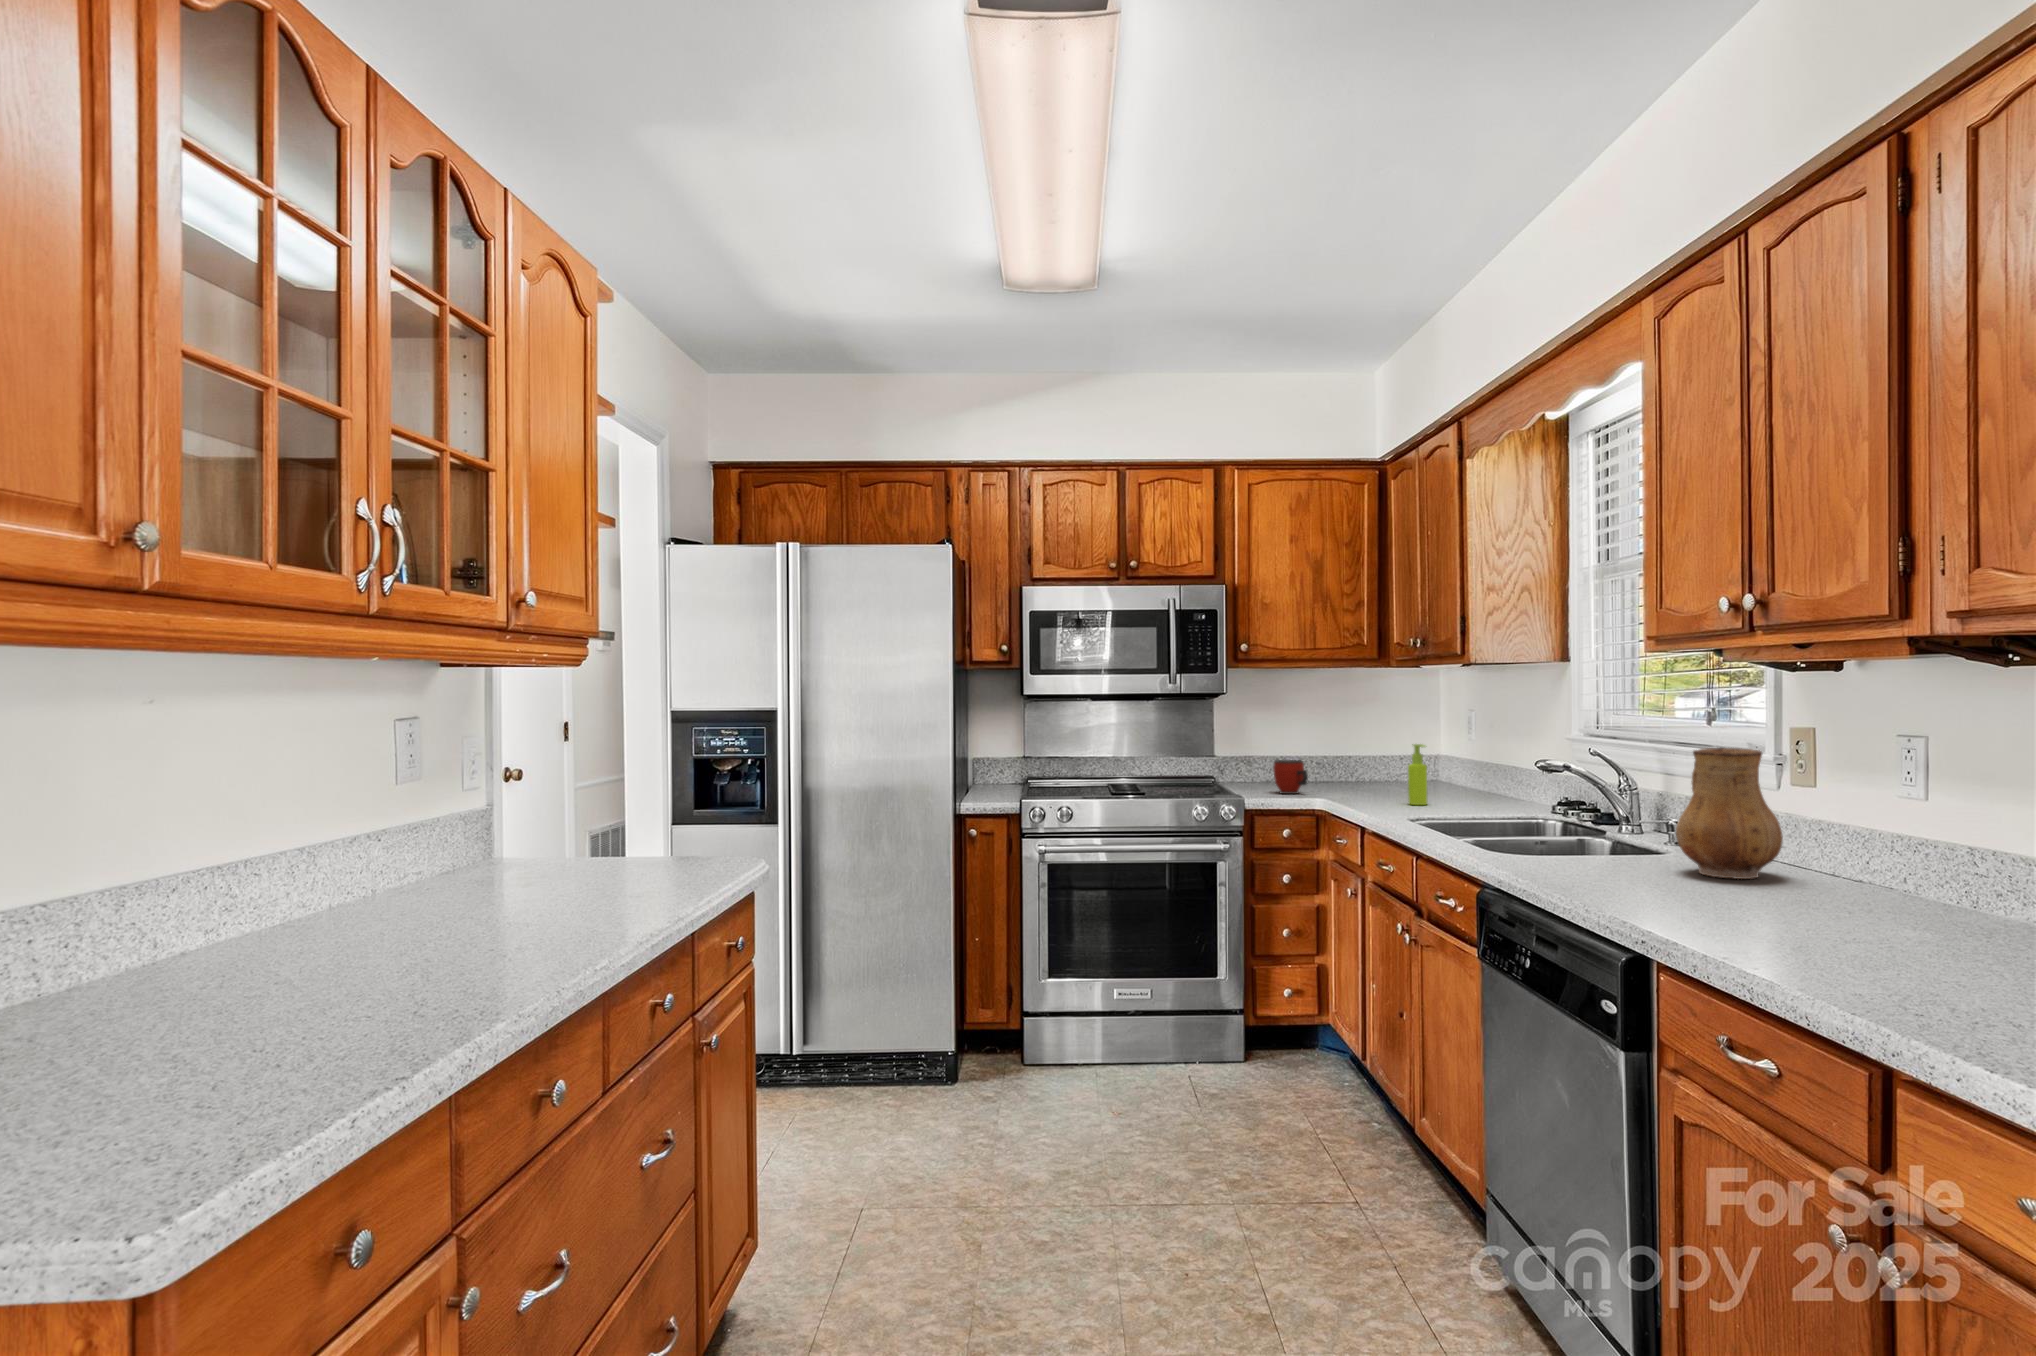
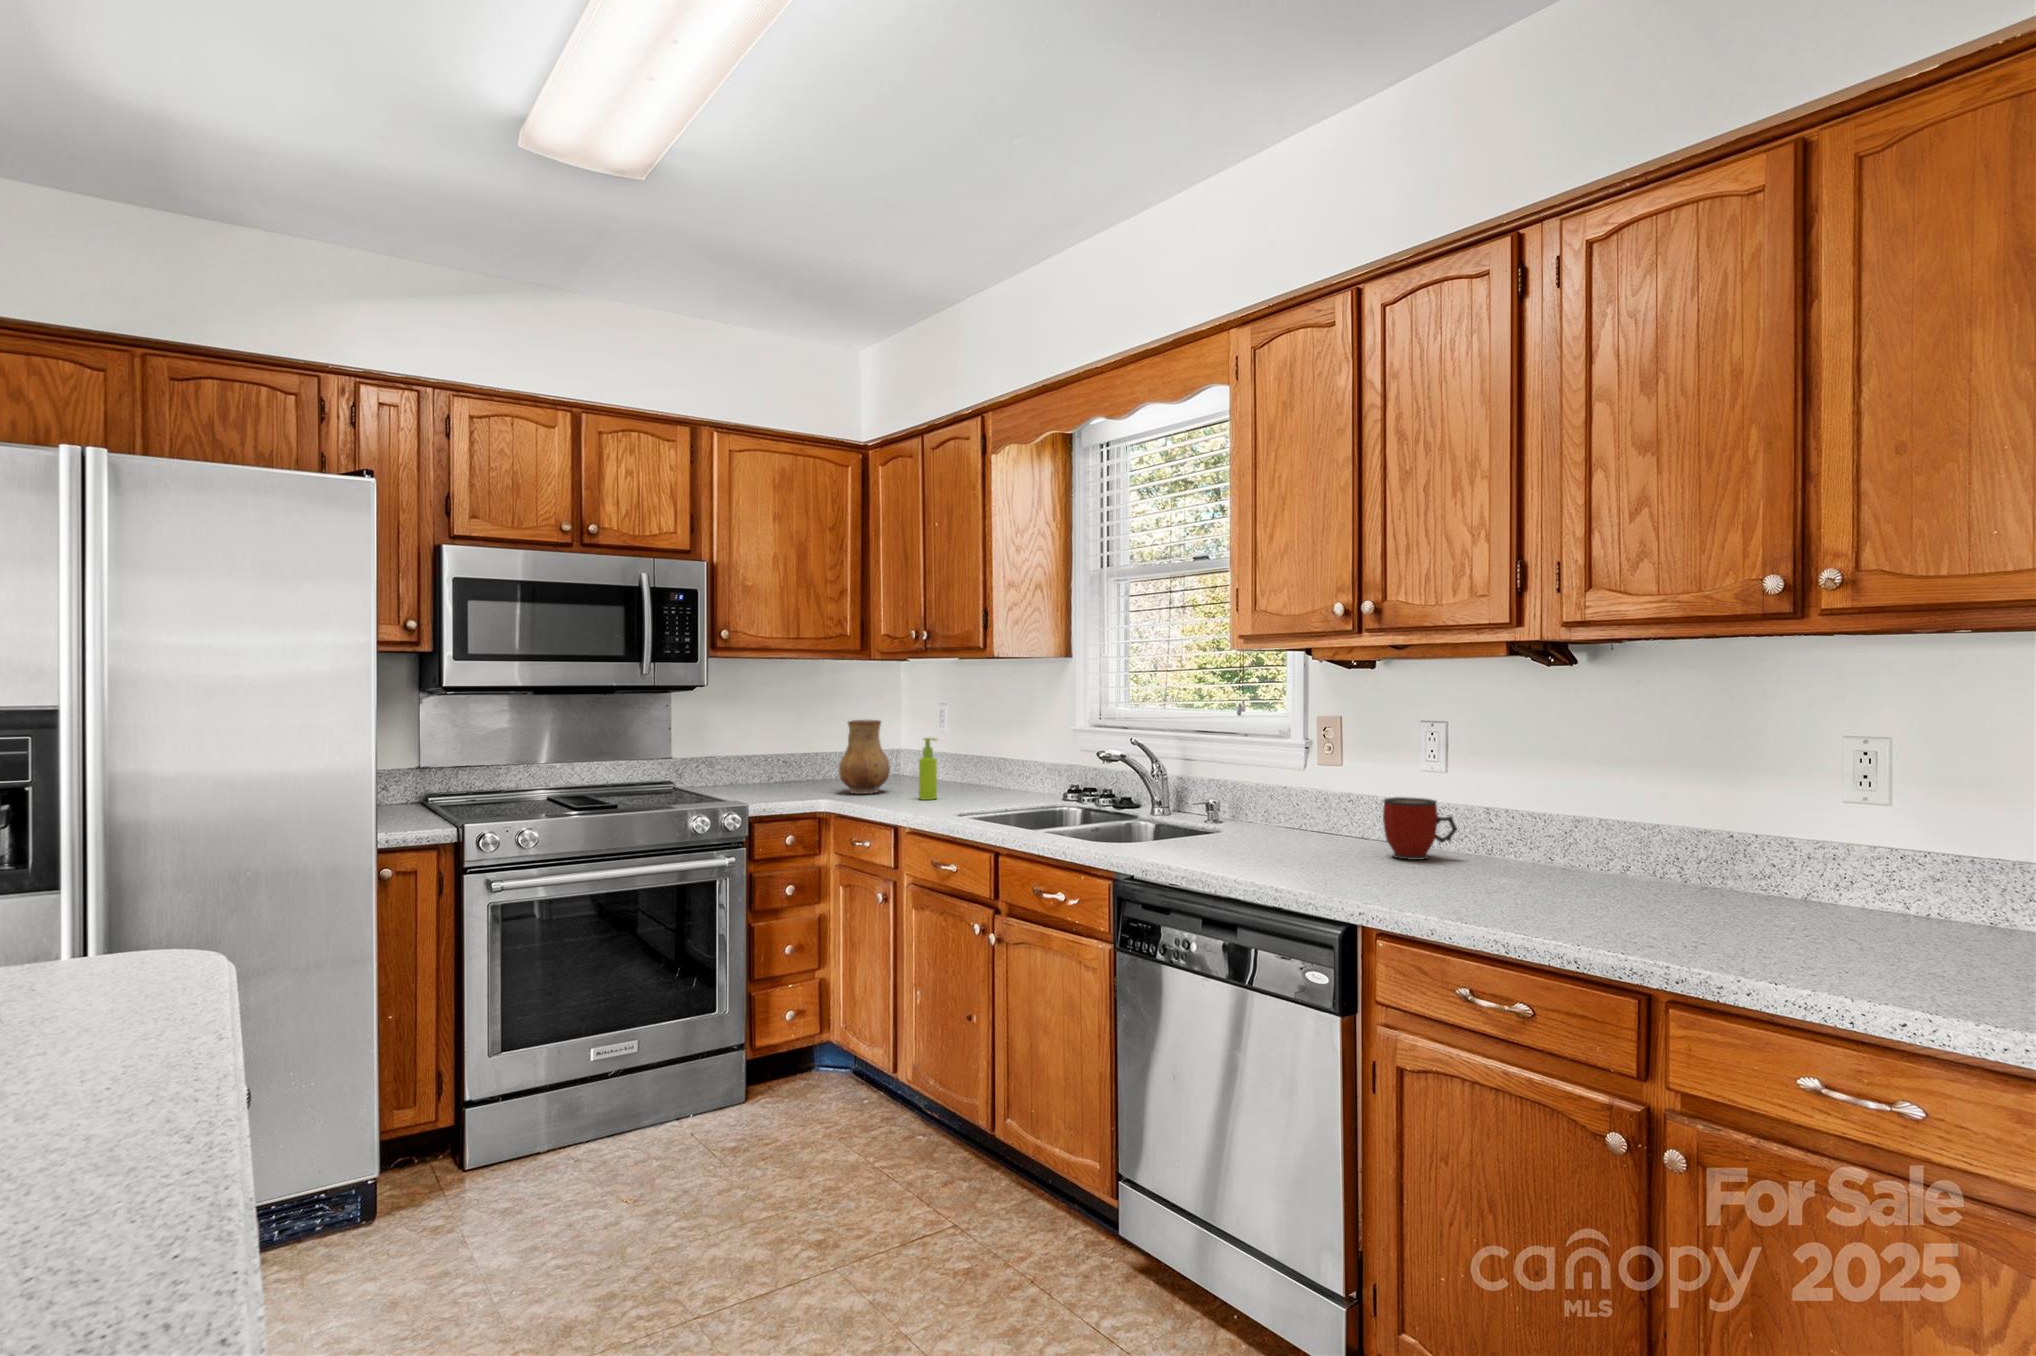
ceramic pitcher: present [1676,748,1783,879] -> present [838,720,890,794]
mug: present [1273,760,1308,794] -> present [1383,797,1457,860]

